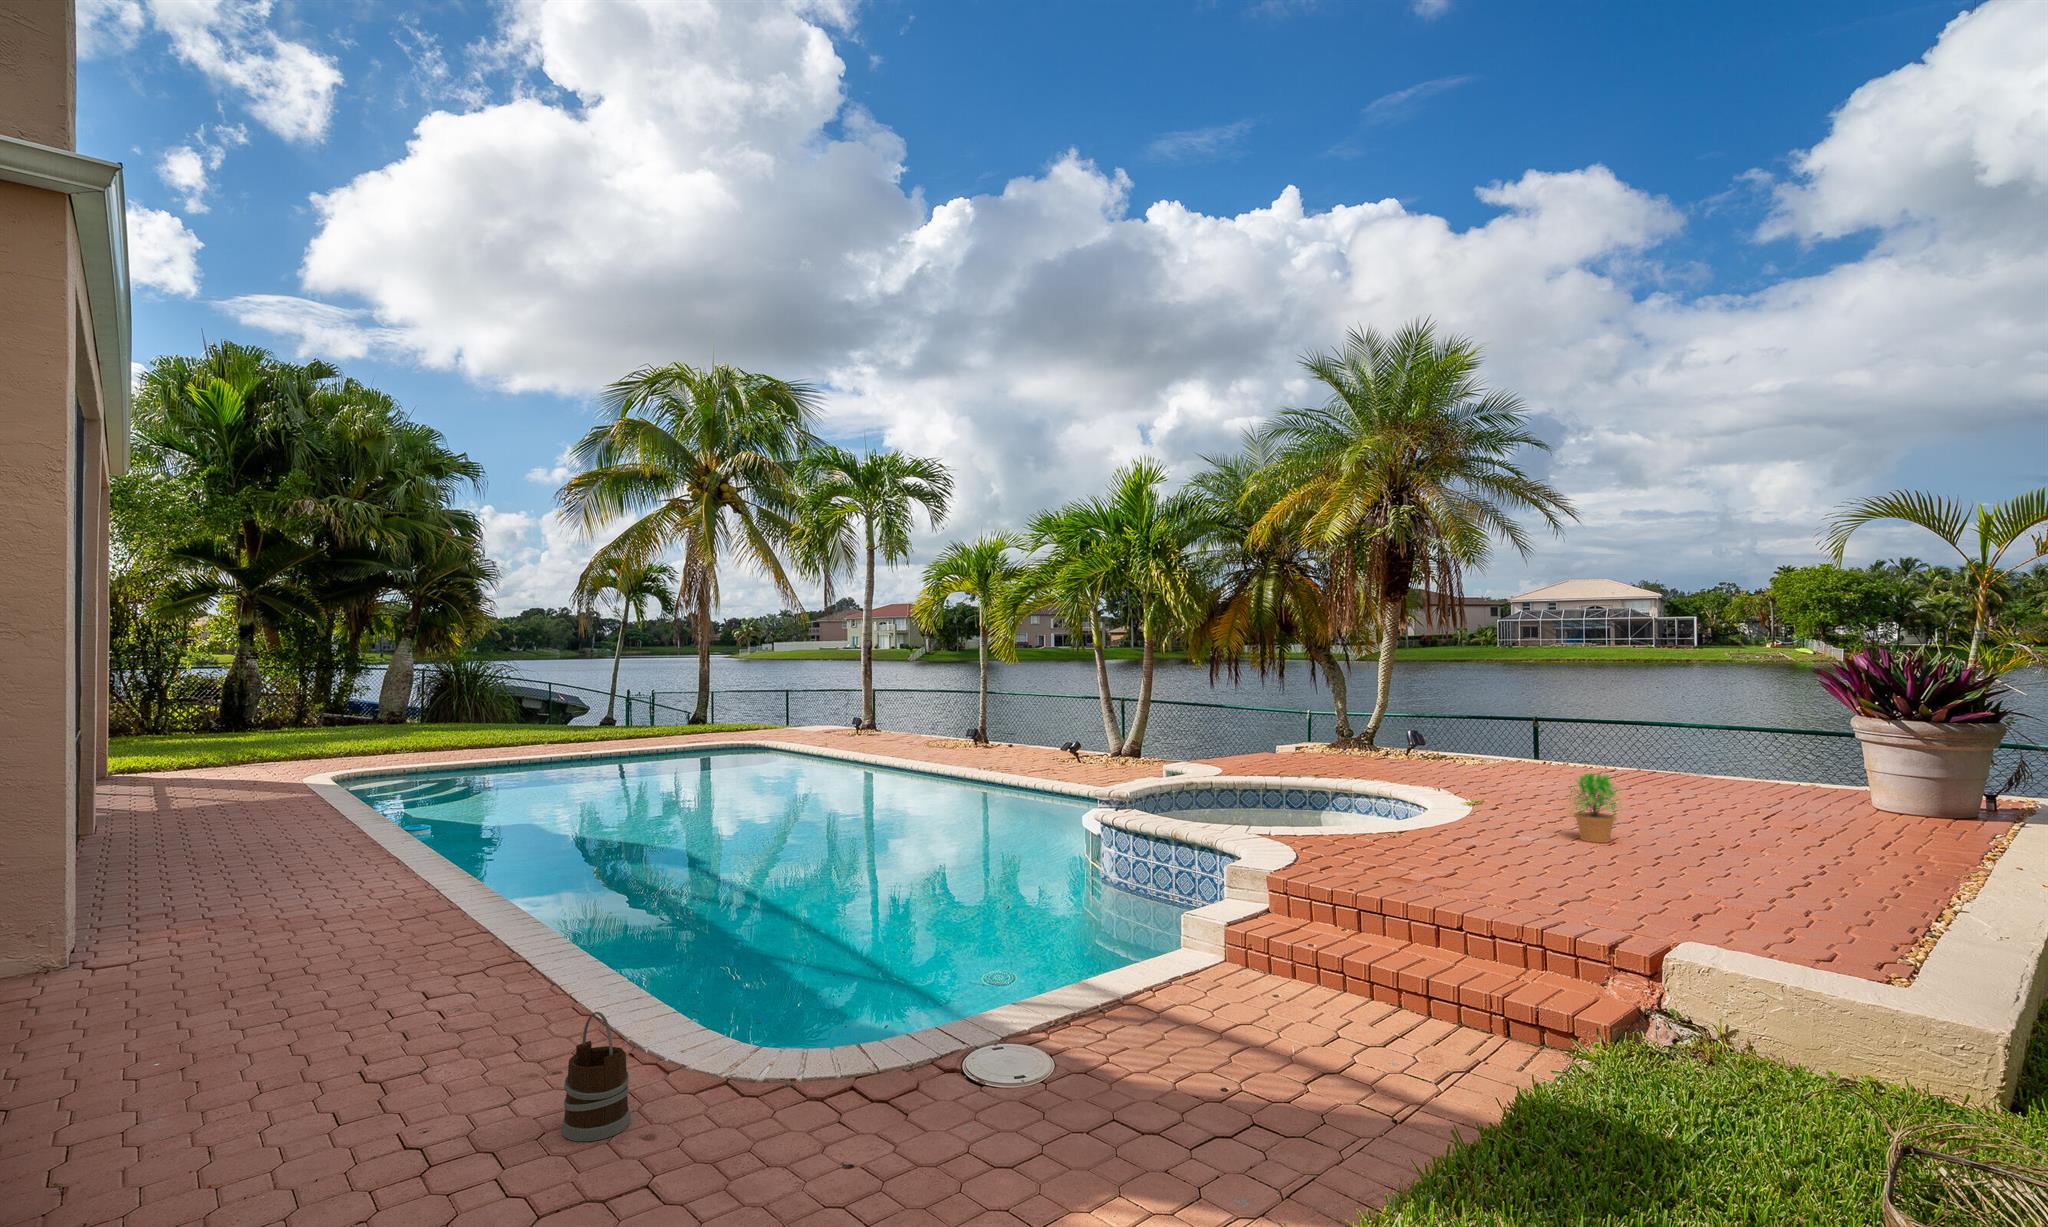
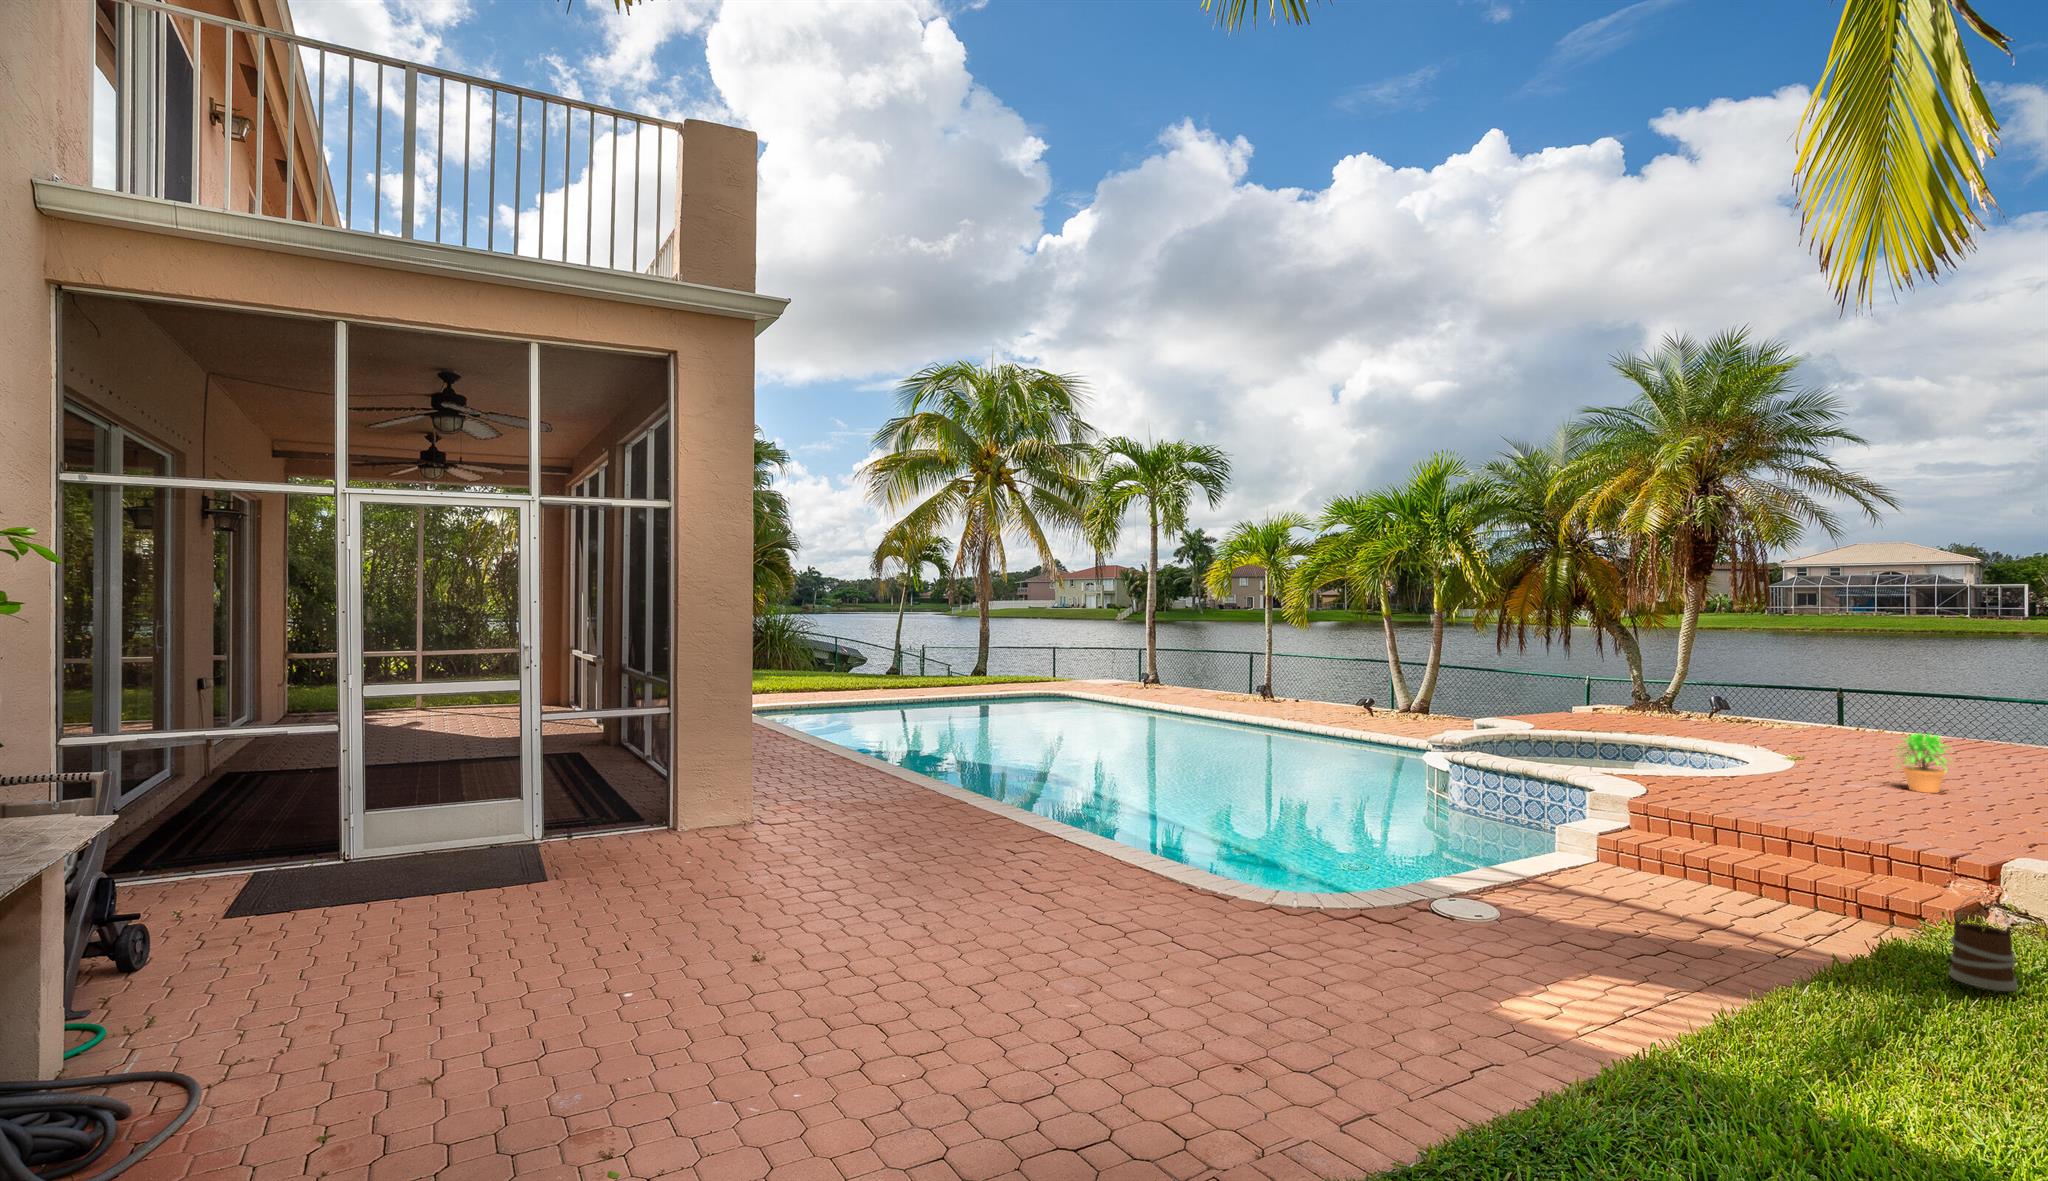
wooden bucket: present [562,1012,630,1141] -> present [1949,897,2018,991]

